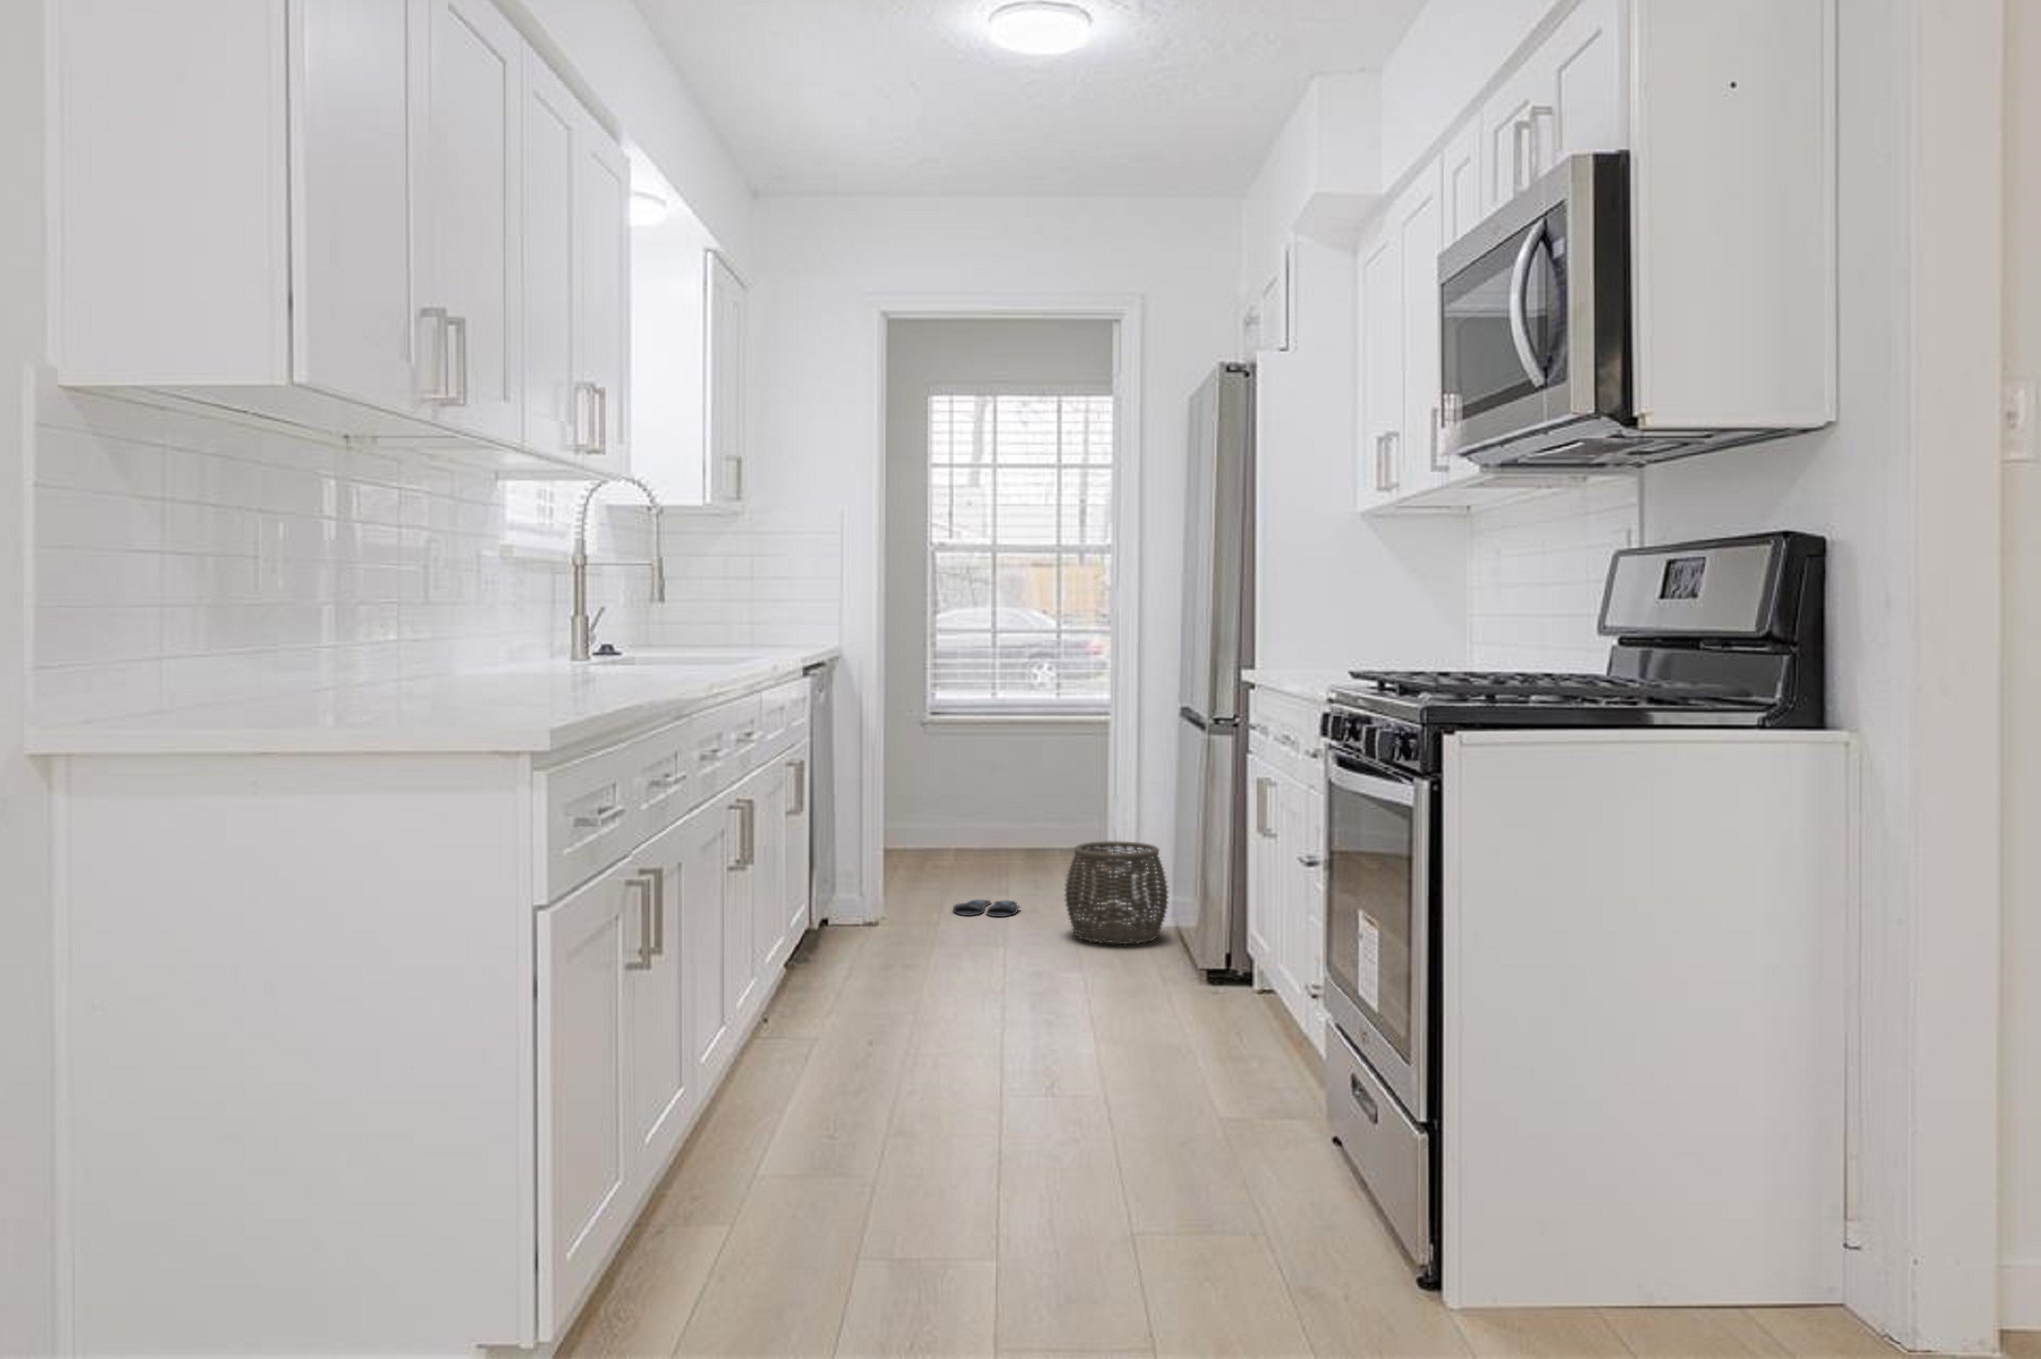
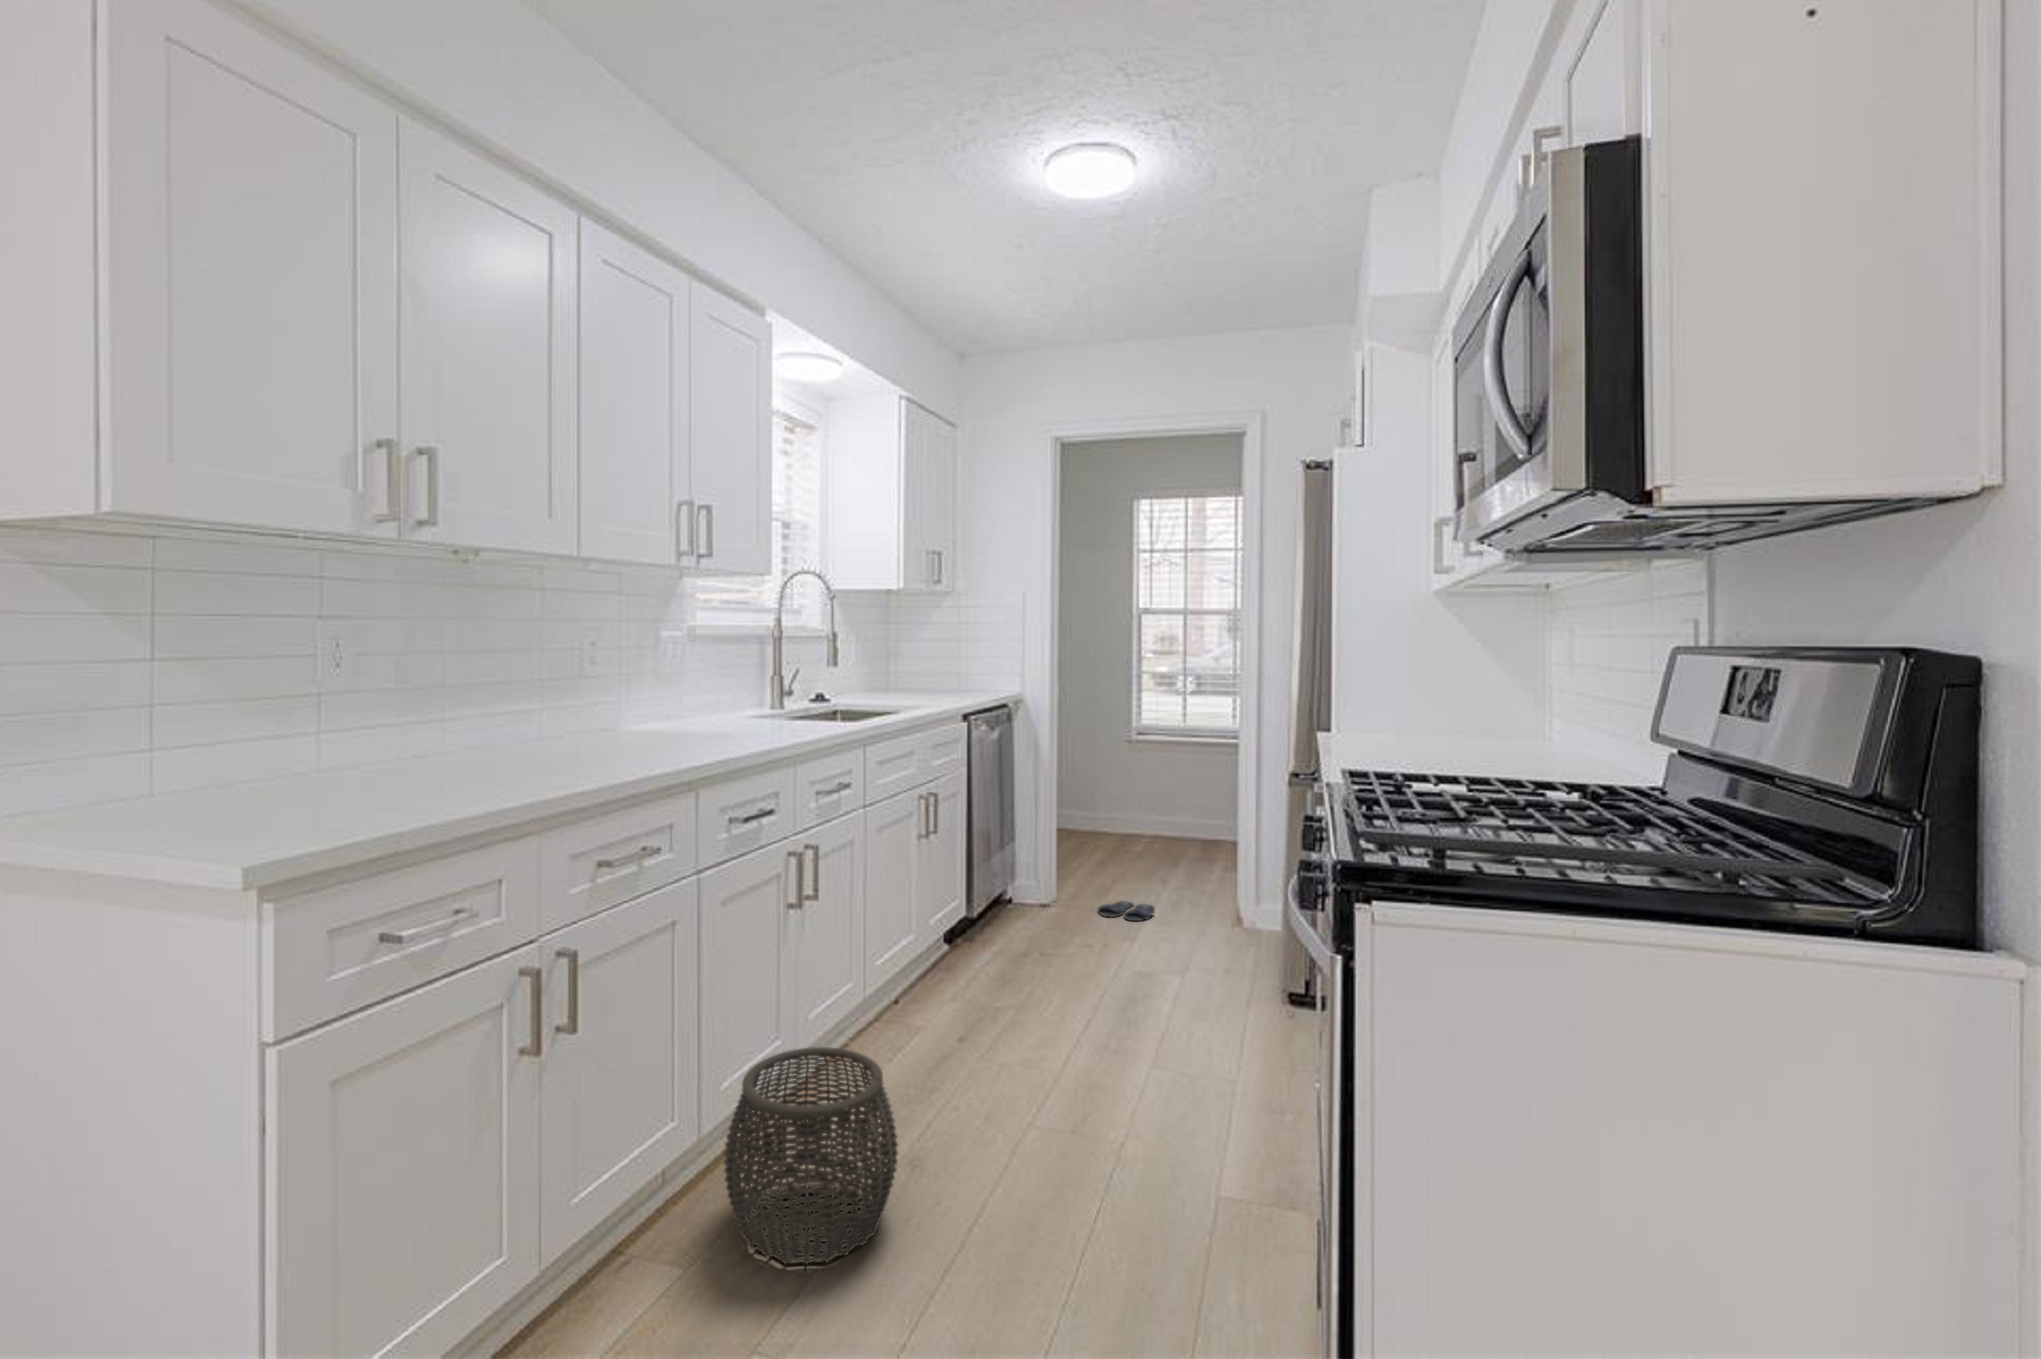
woven basket: present [1065,841,1168,945] -> present [724,1047,898,1264]

